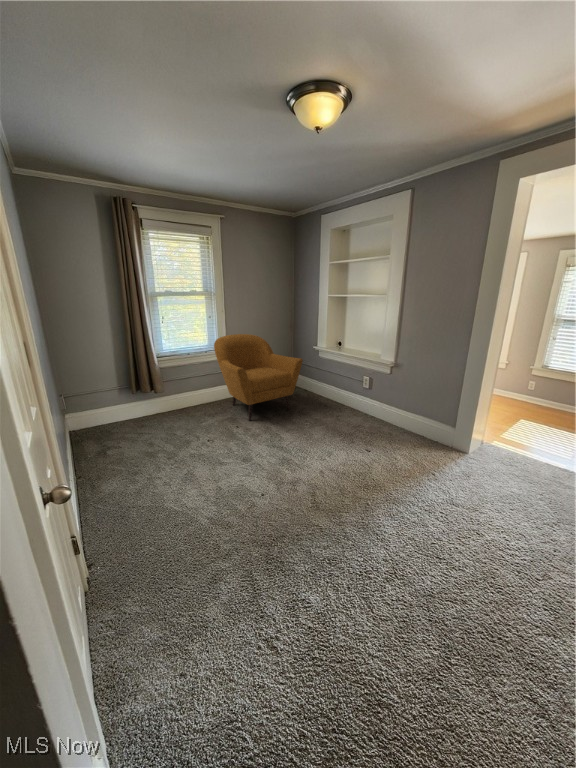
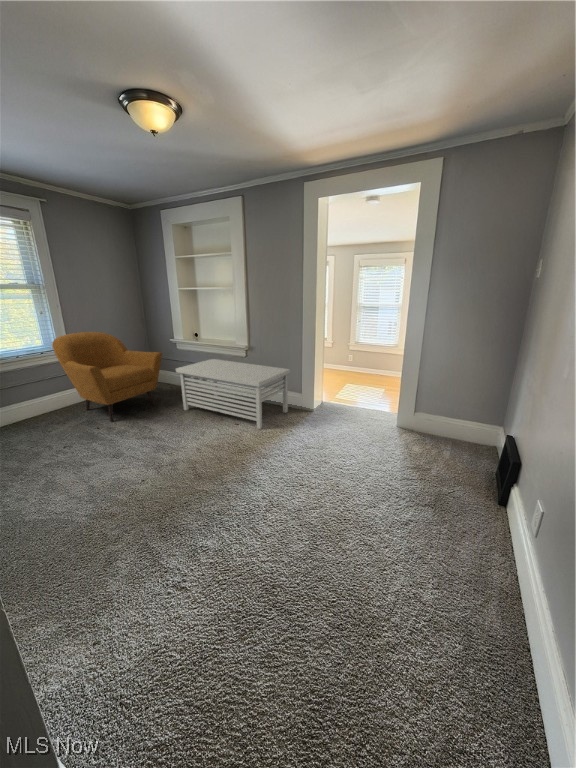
storage bench: none [313,370,443,461] -> present [176,359,290,429]

